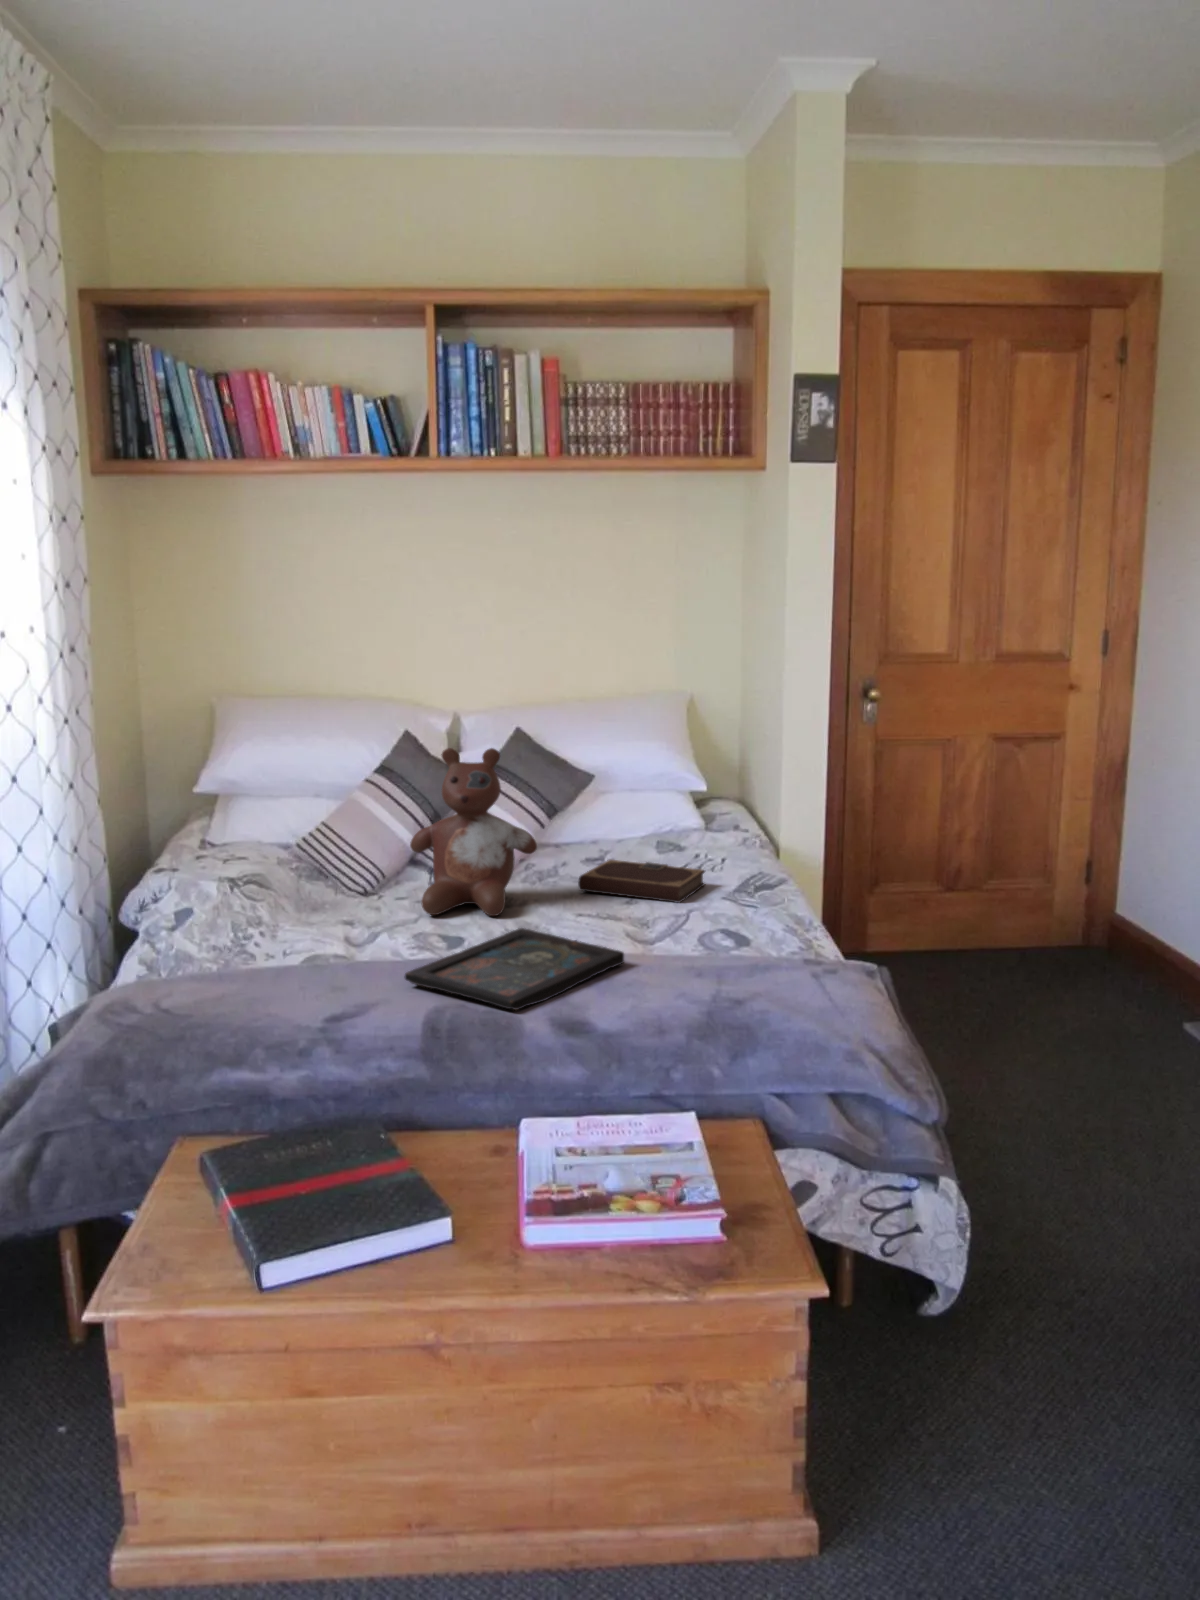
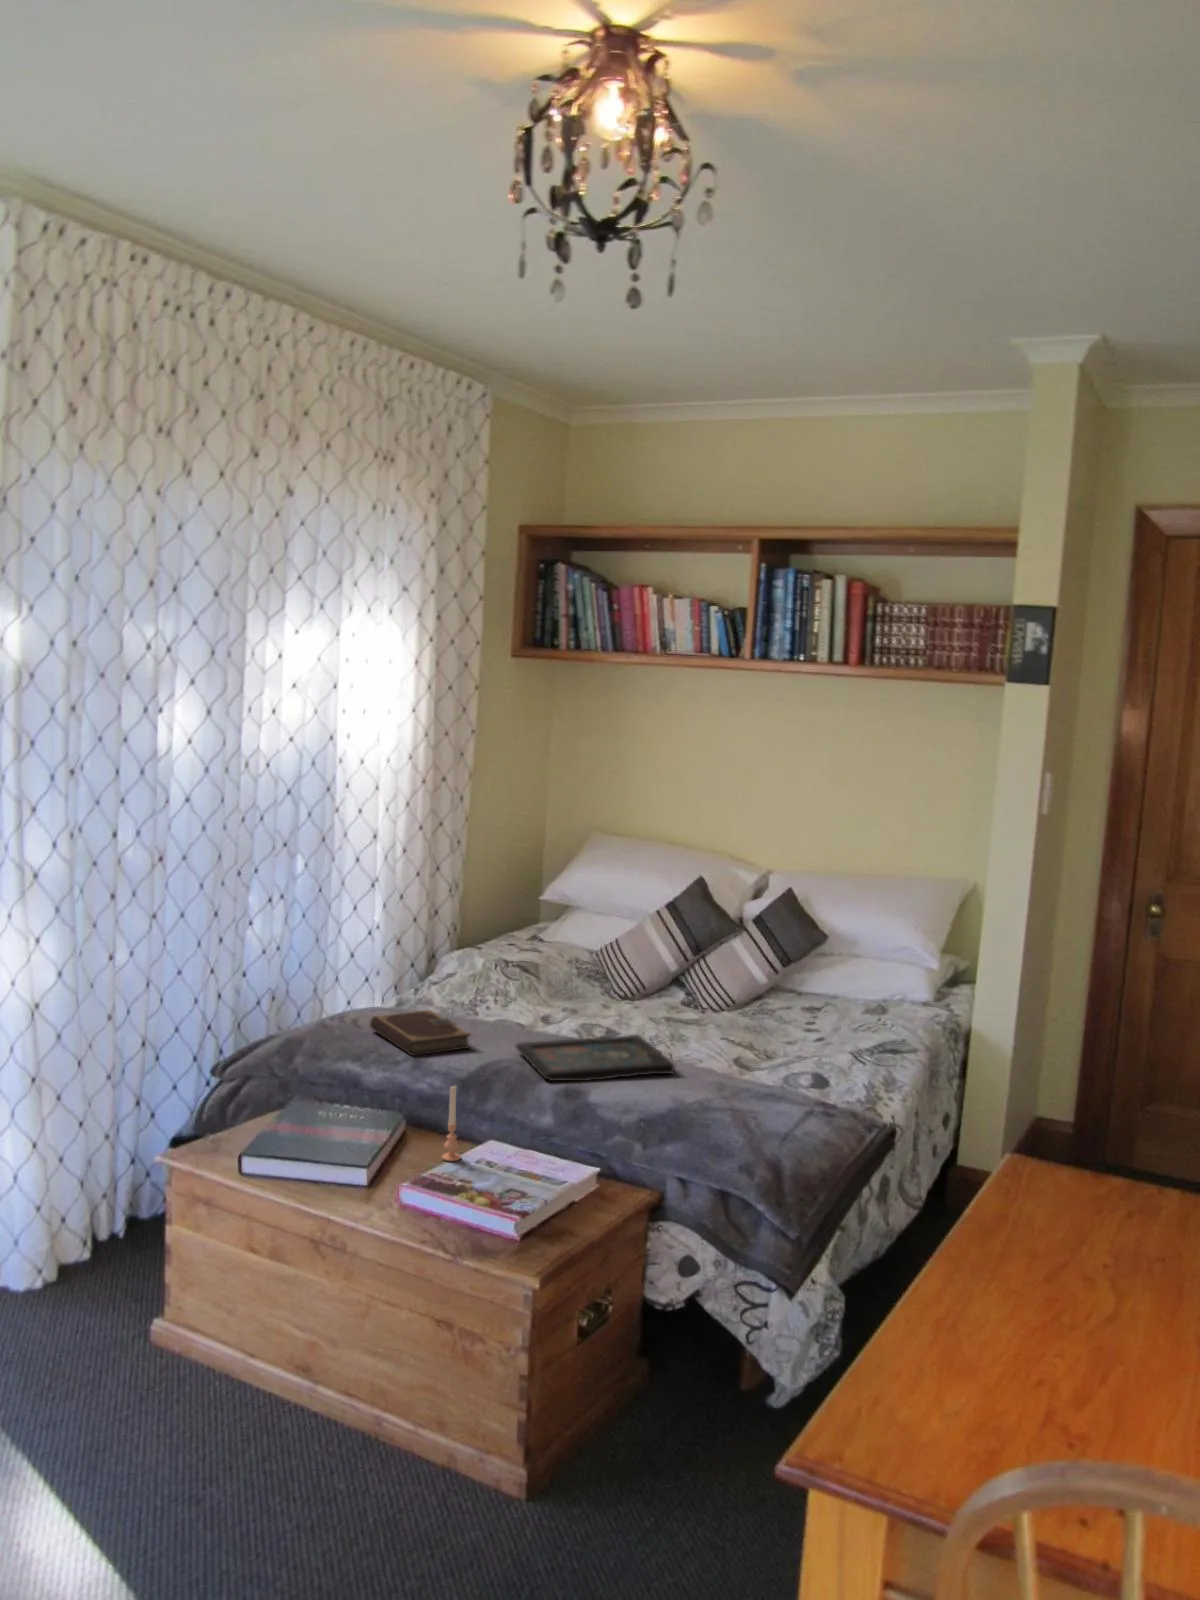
stuffed bear: present [410,748,537,916] -> none [611,892,713,1028]
notebook: present [578,860,705,903] -> present [370,1010,470,1055]
candle: none [456,1050,483,1159] -> present [442,1086,461,1161]

